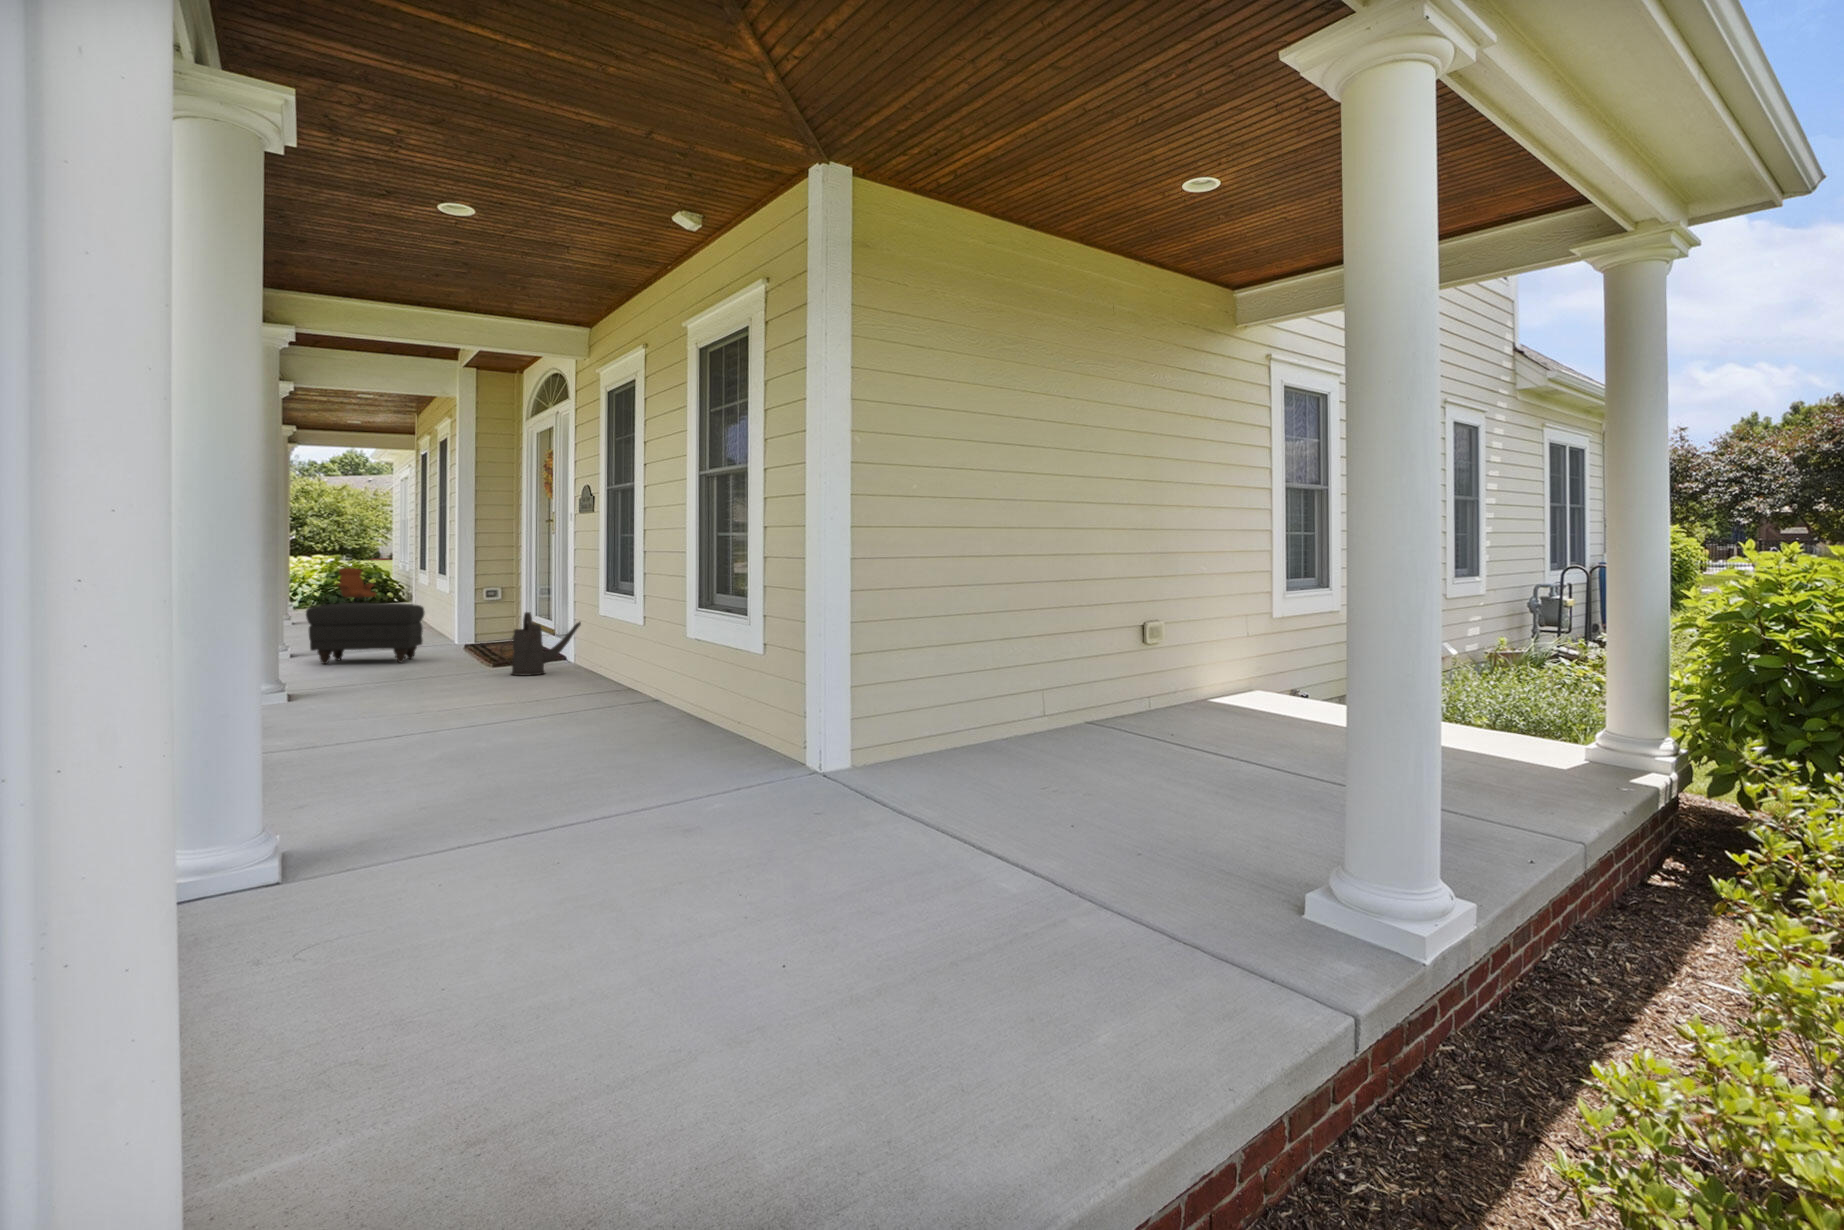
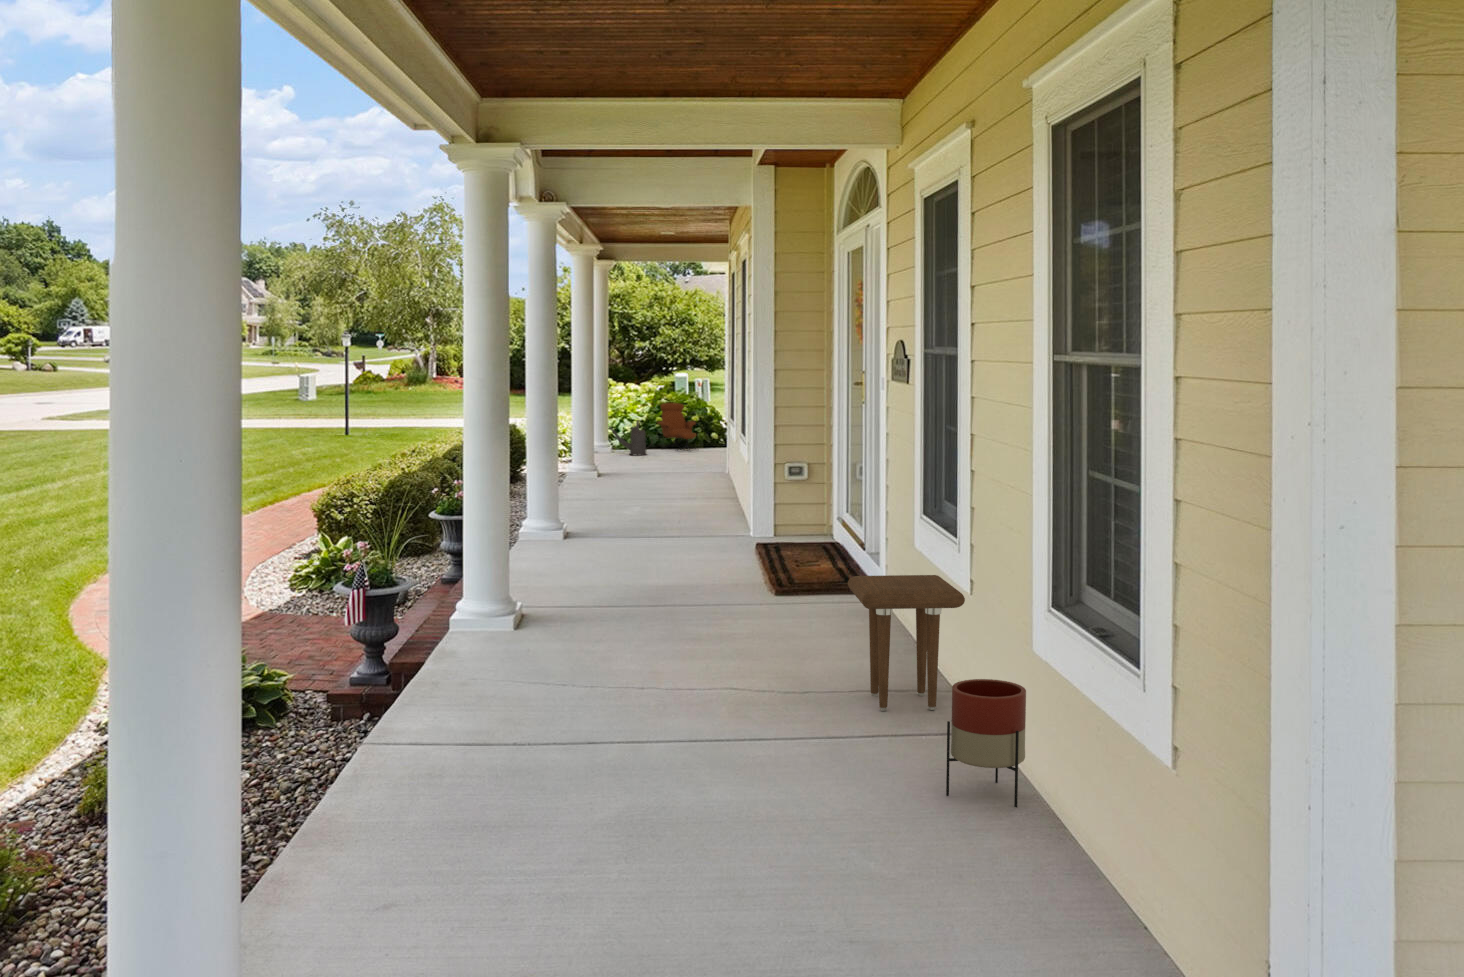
ottoman: present [306,603,425,664] -> none [567,492,702,574]
watering can: present [500,612,581,676] -> present [609,420,647,455]
side table: none [568,621,648,702] -> present [848,575,965,711]
planter: none [647,658,692,724] -> present [946,679,1026,808]

